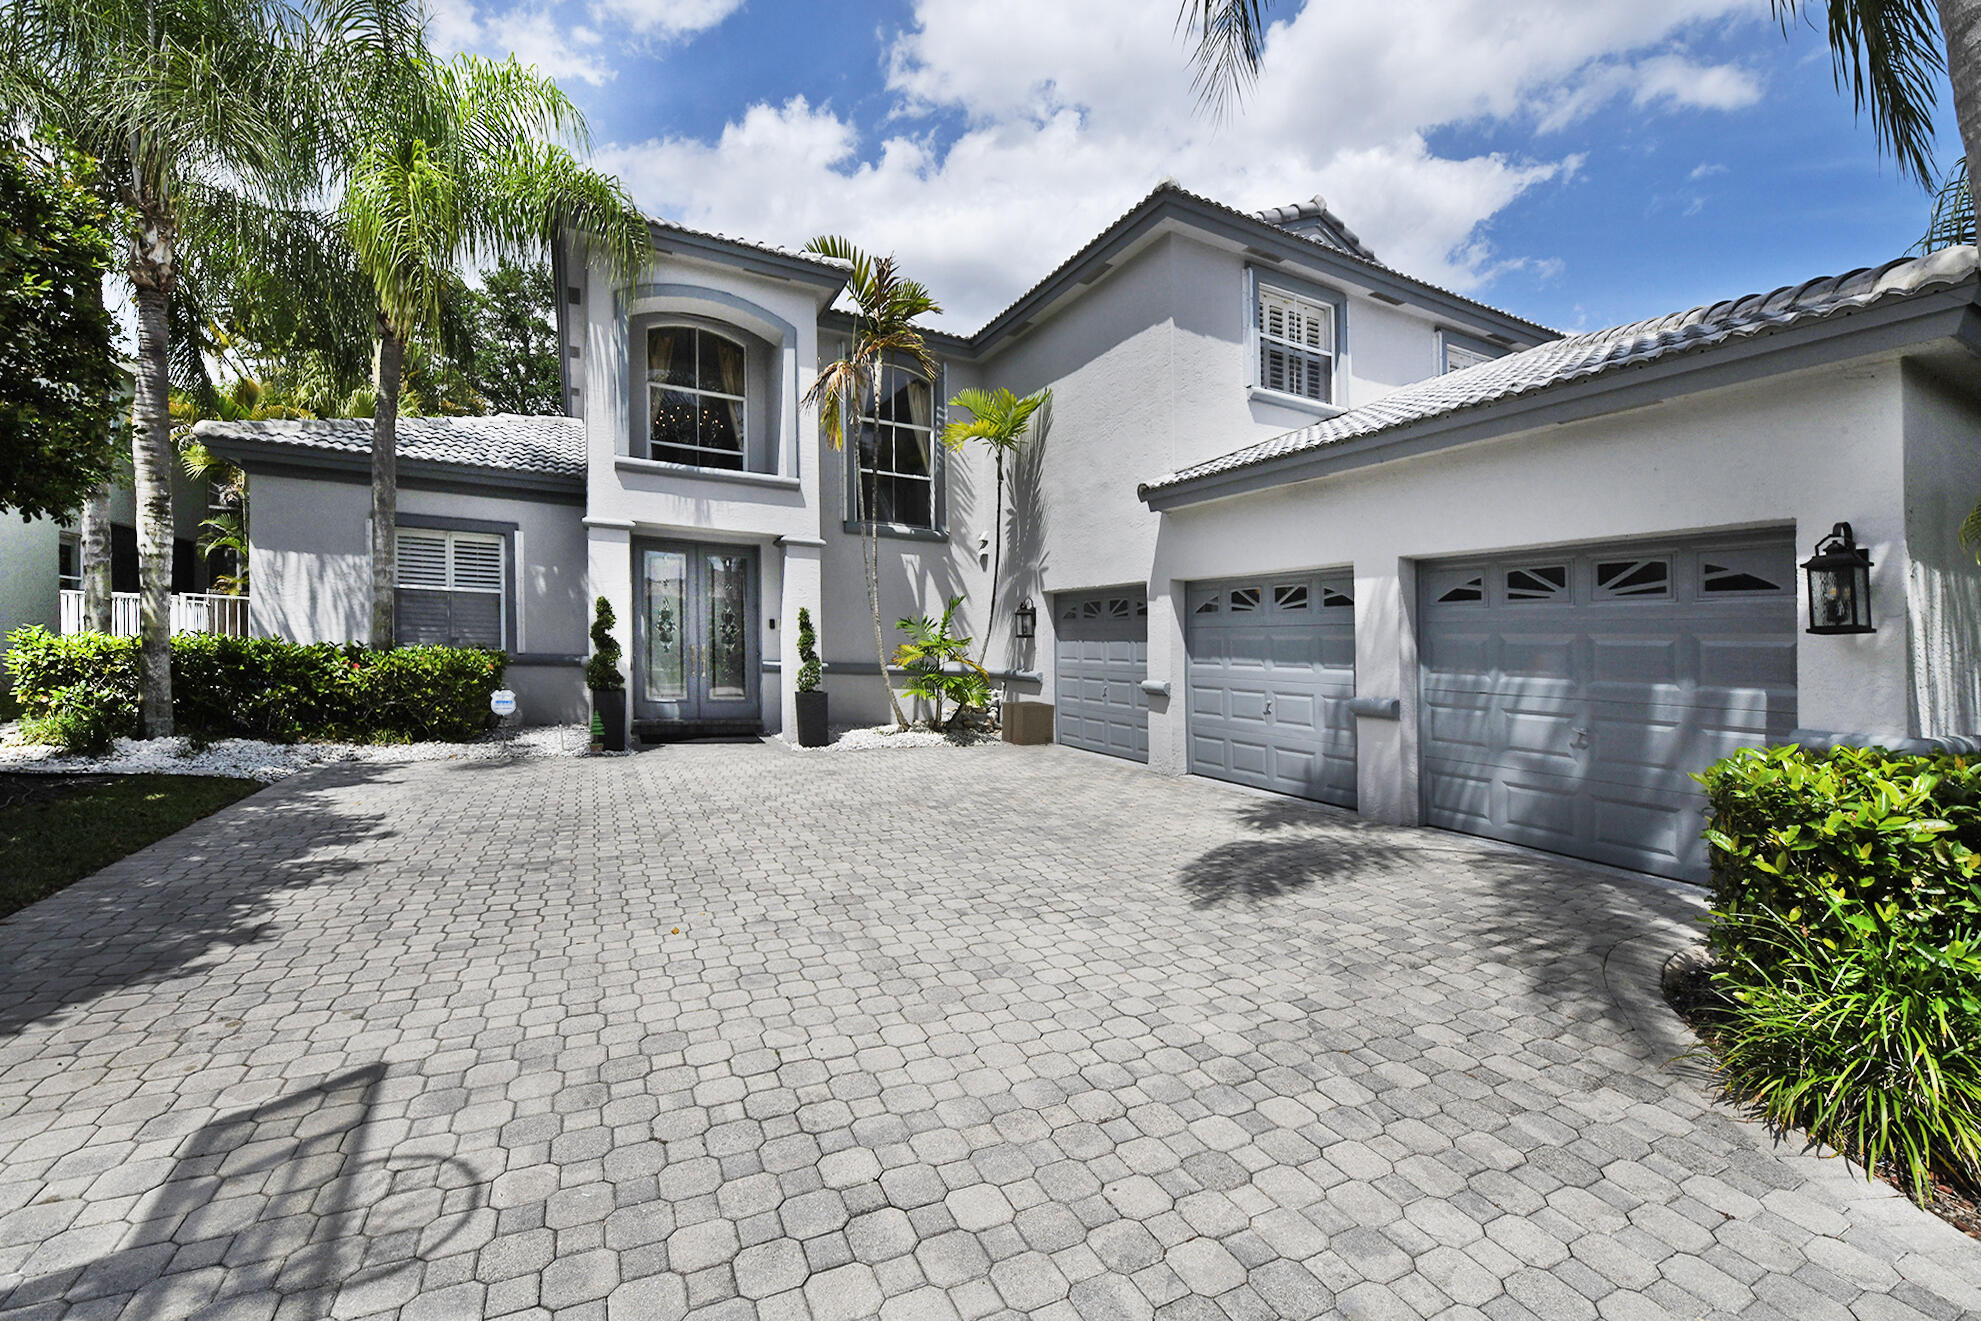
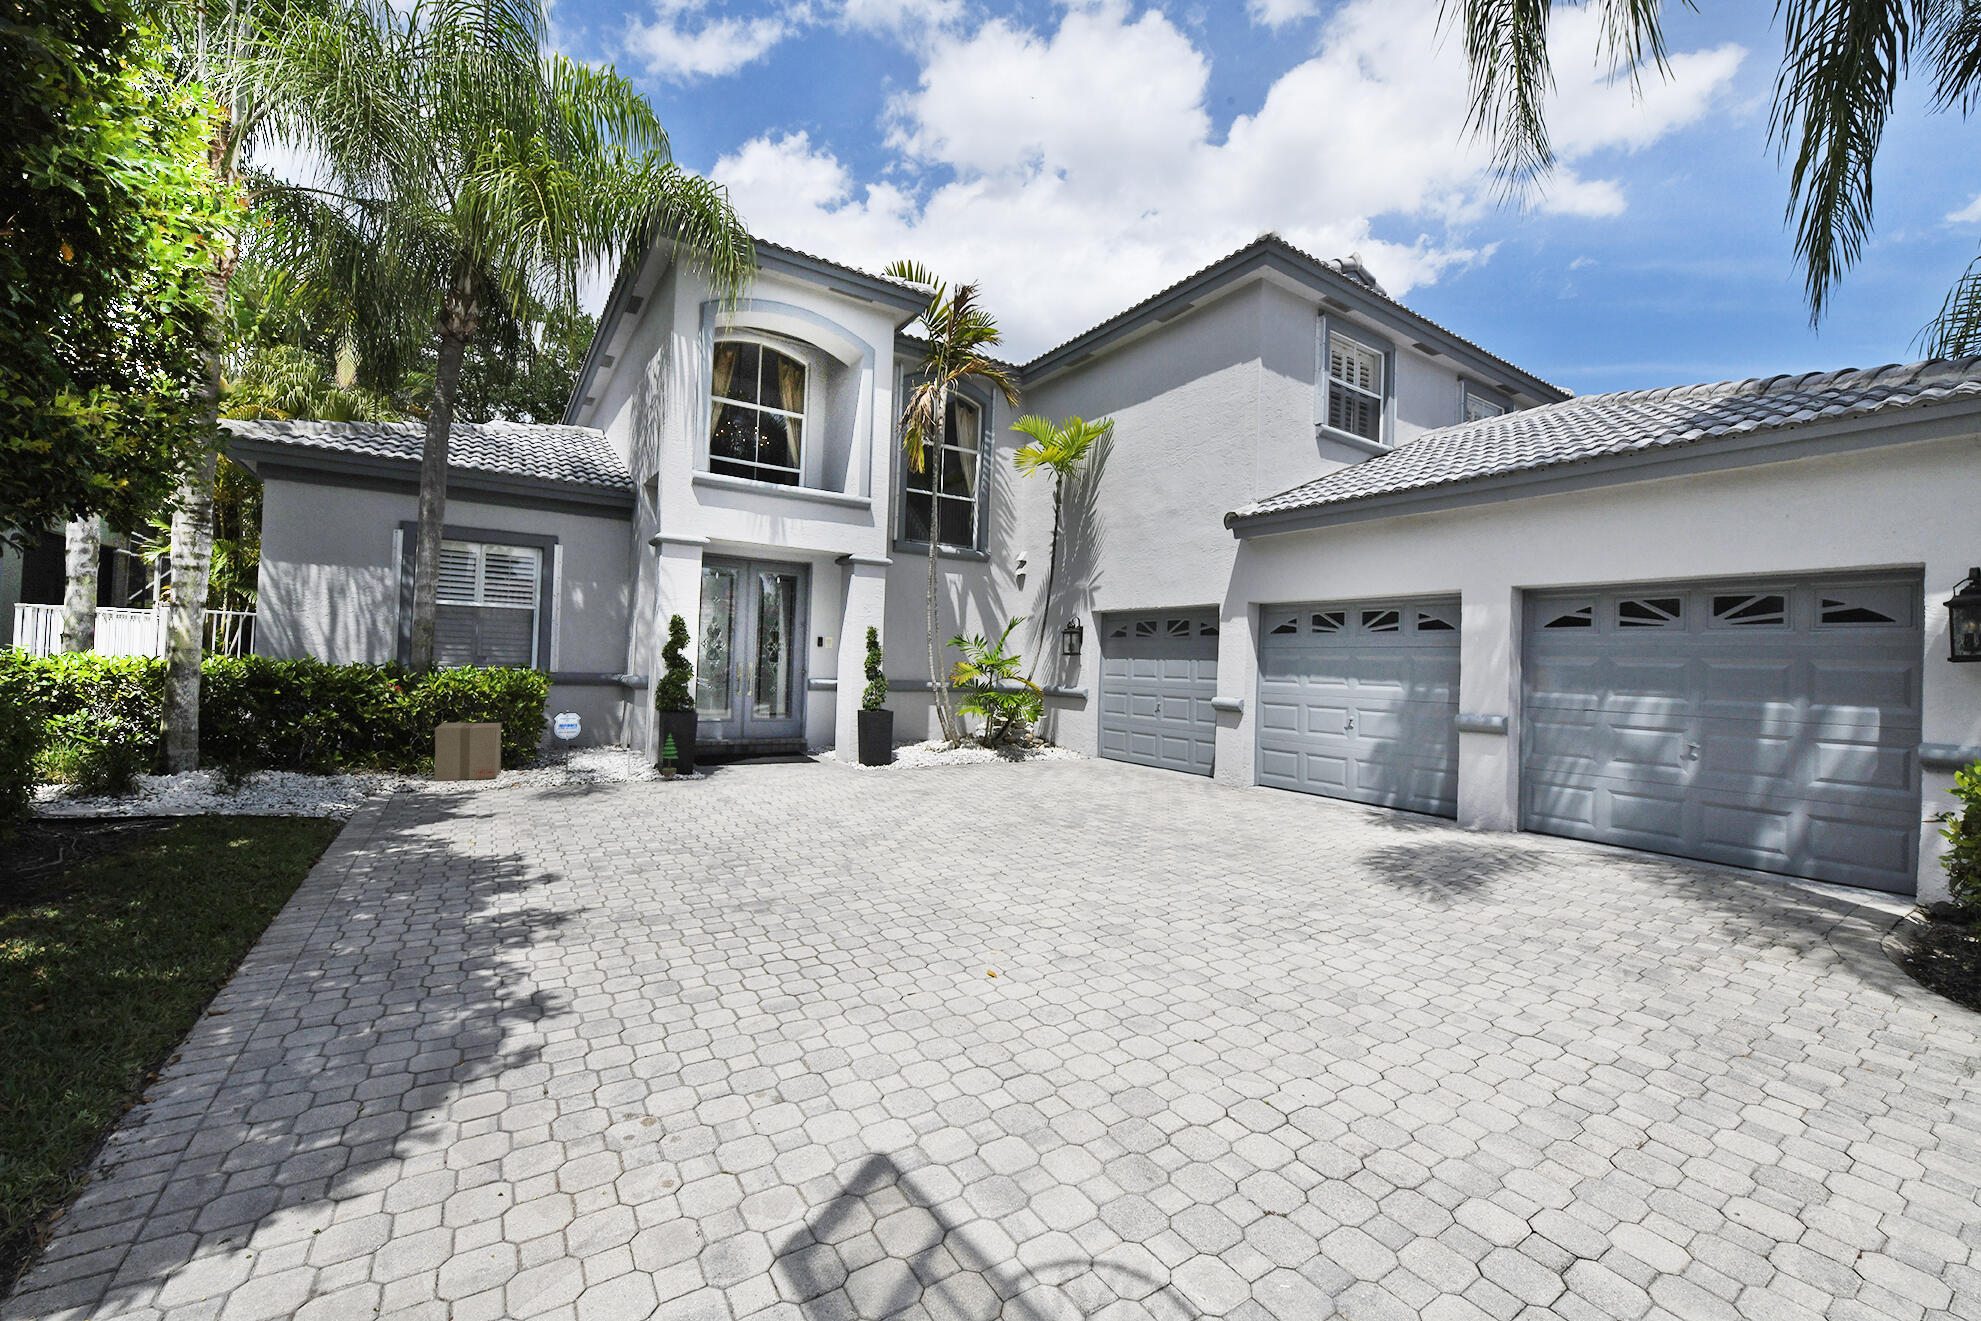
cardboard box: present [1001,701,1055,745] -> present [434,723,501,781]

